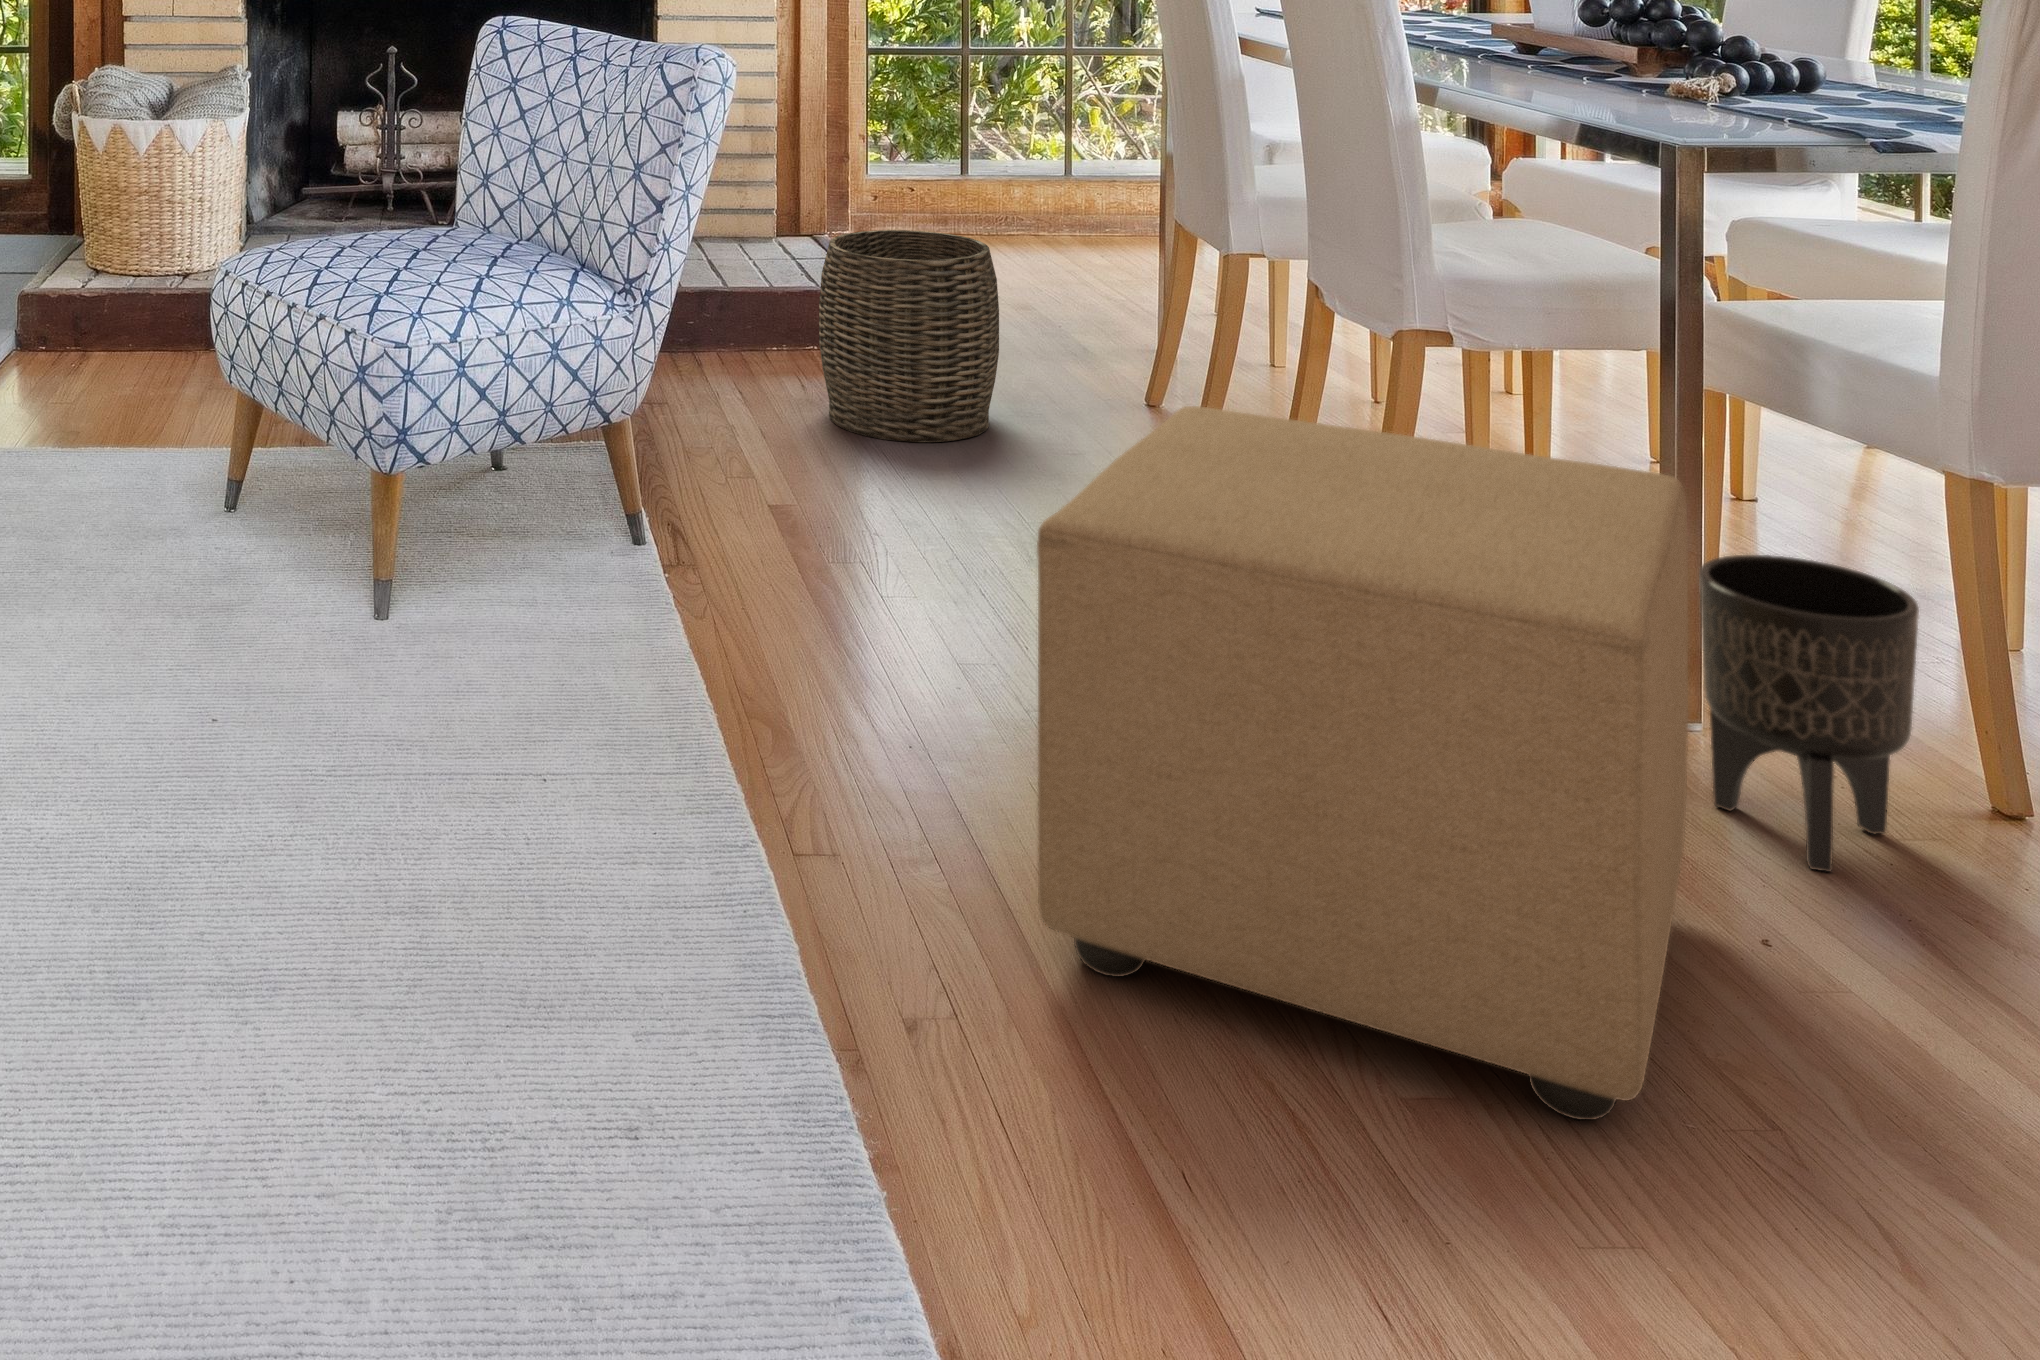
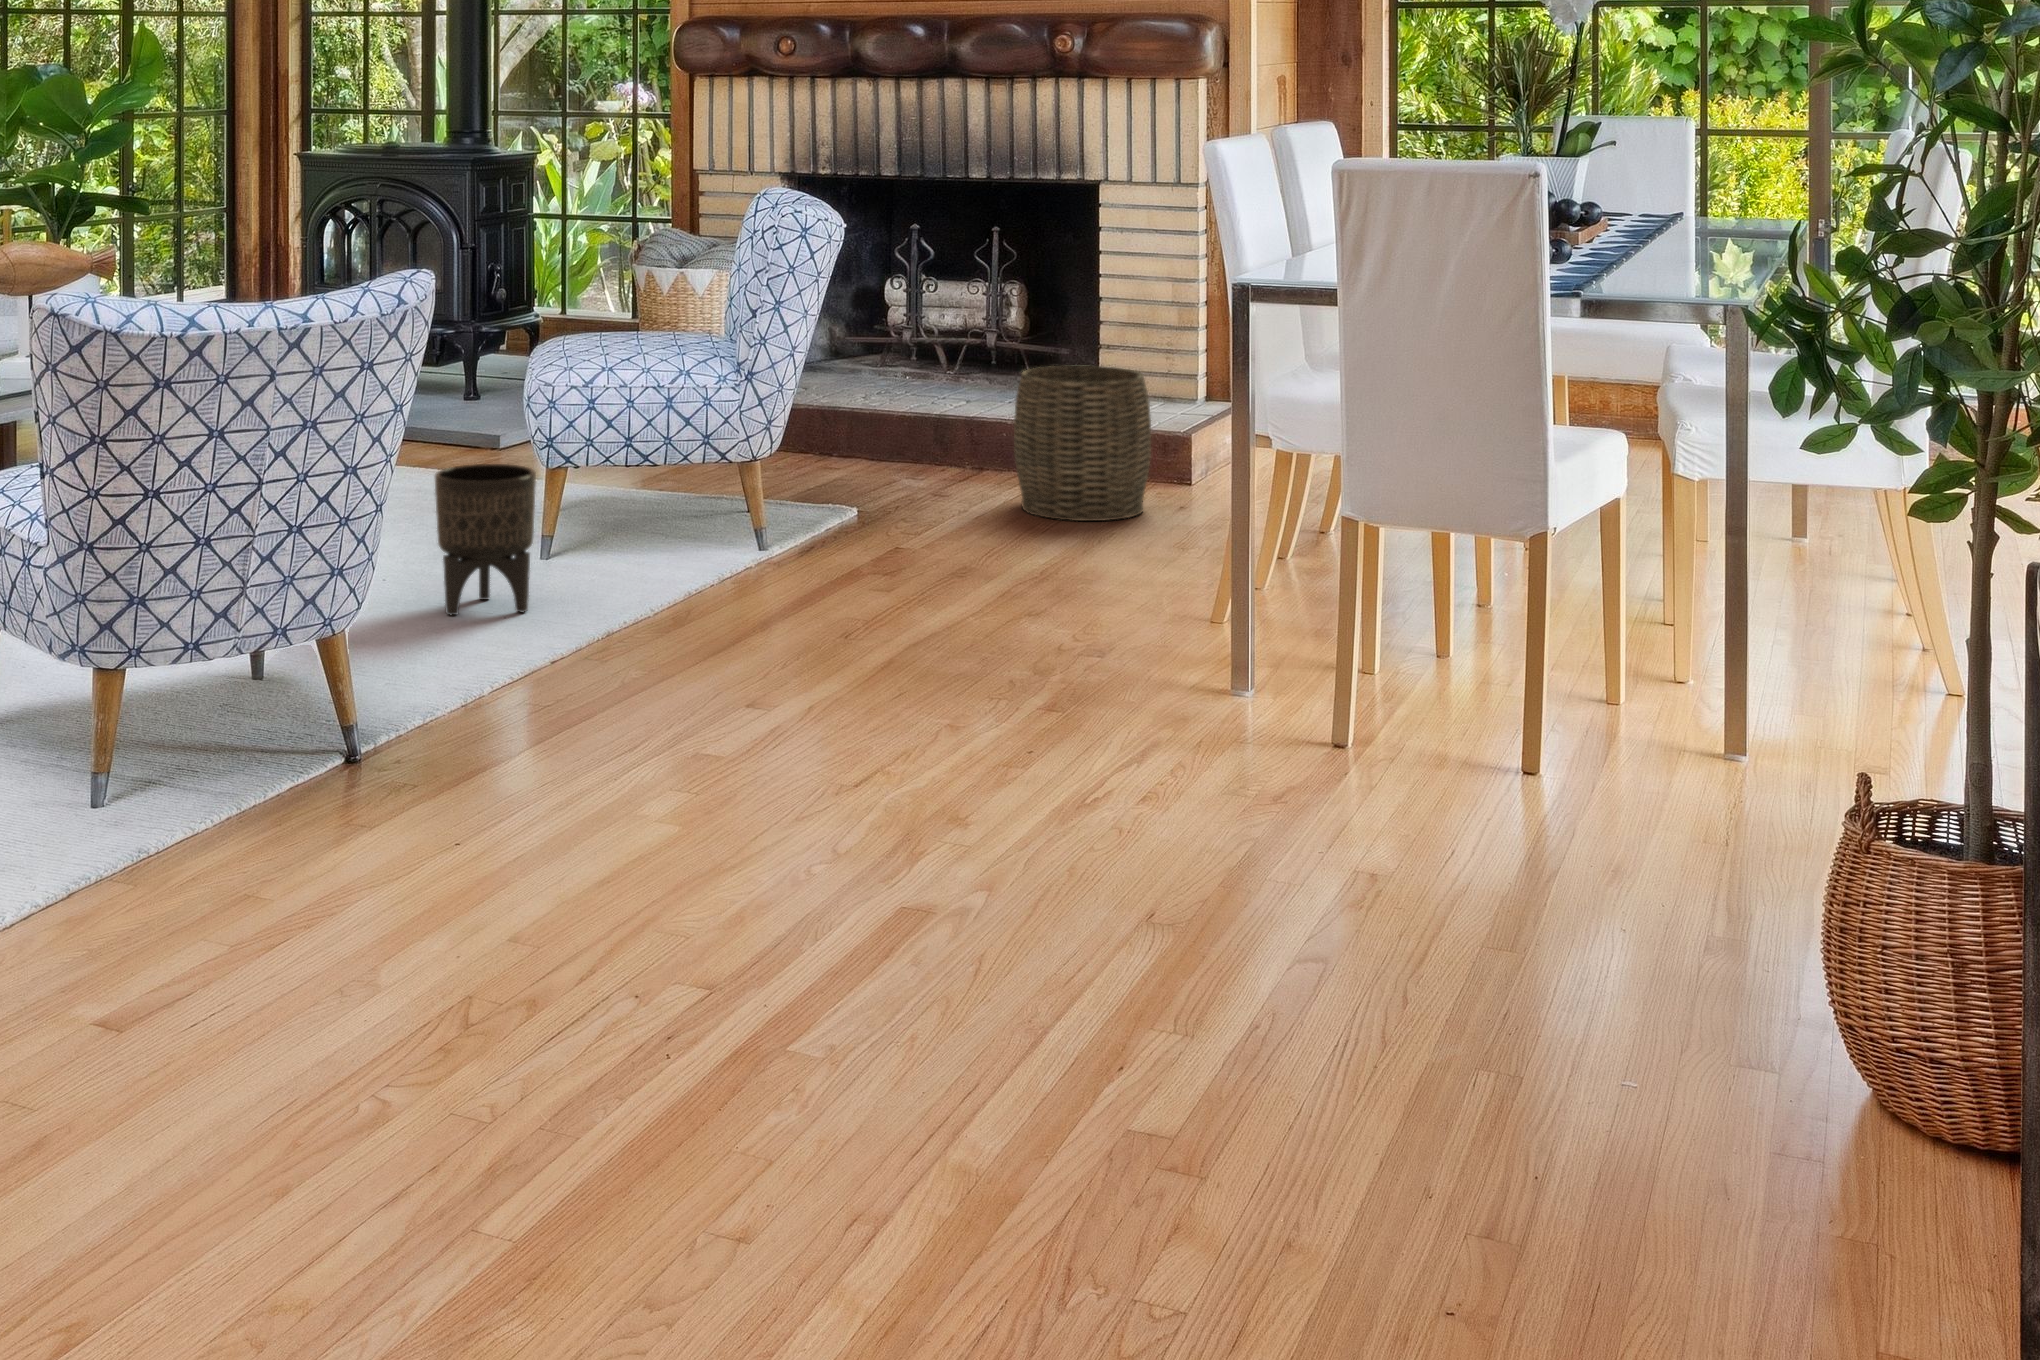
ottoman: present [1037,406,1688,1120] -> none [577,421,968,748]
planter: present [1699,555,1919,872] -> present [435,464,536,616]

